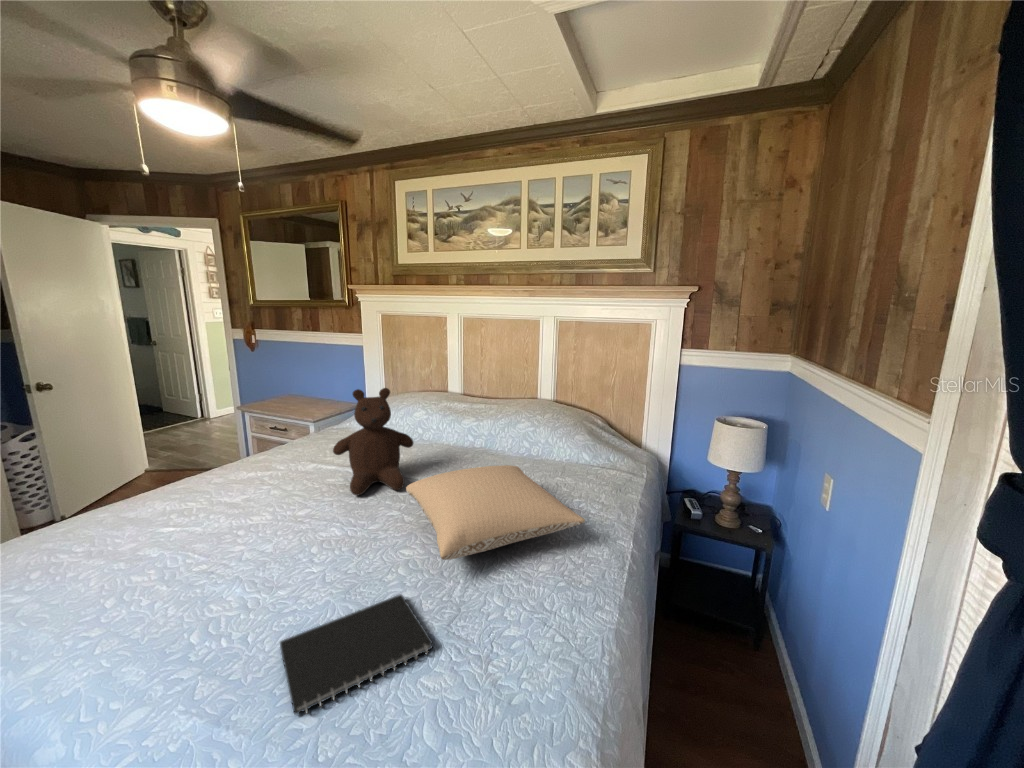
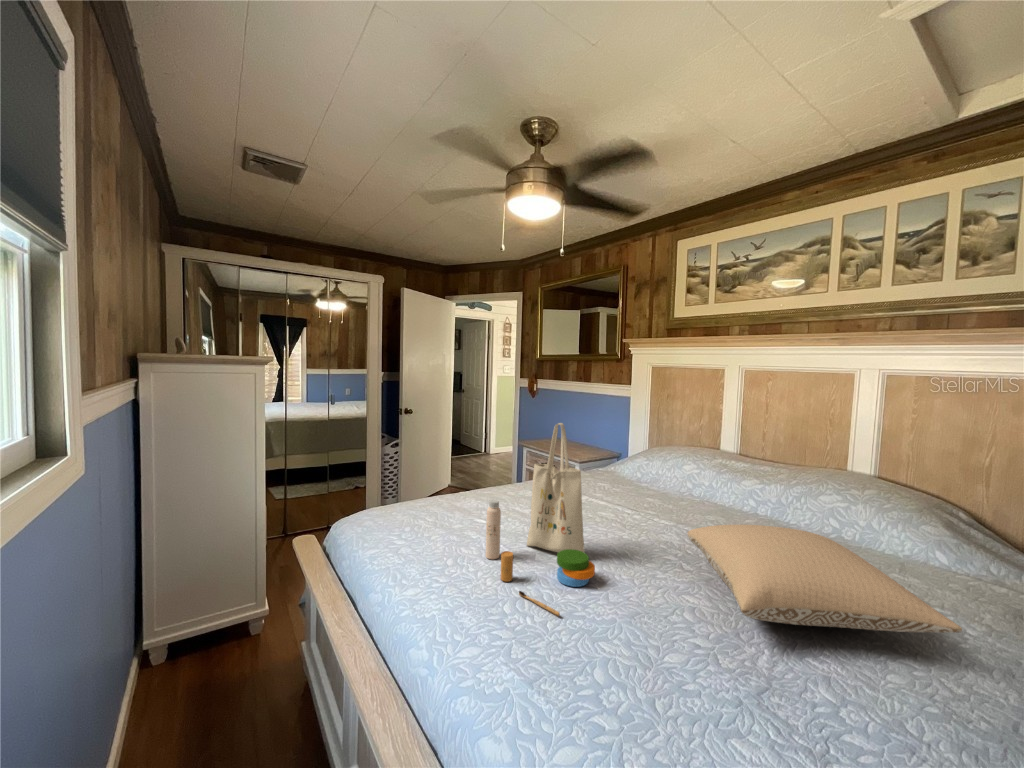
teddy bear: present [333,388,413,496] -> none [610,427,691,537]
tote bag: none [163,404,310,622] -> present [486,423,595,616]
notebook: present [280,594,433,715] -> none [575,637,738,713]

